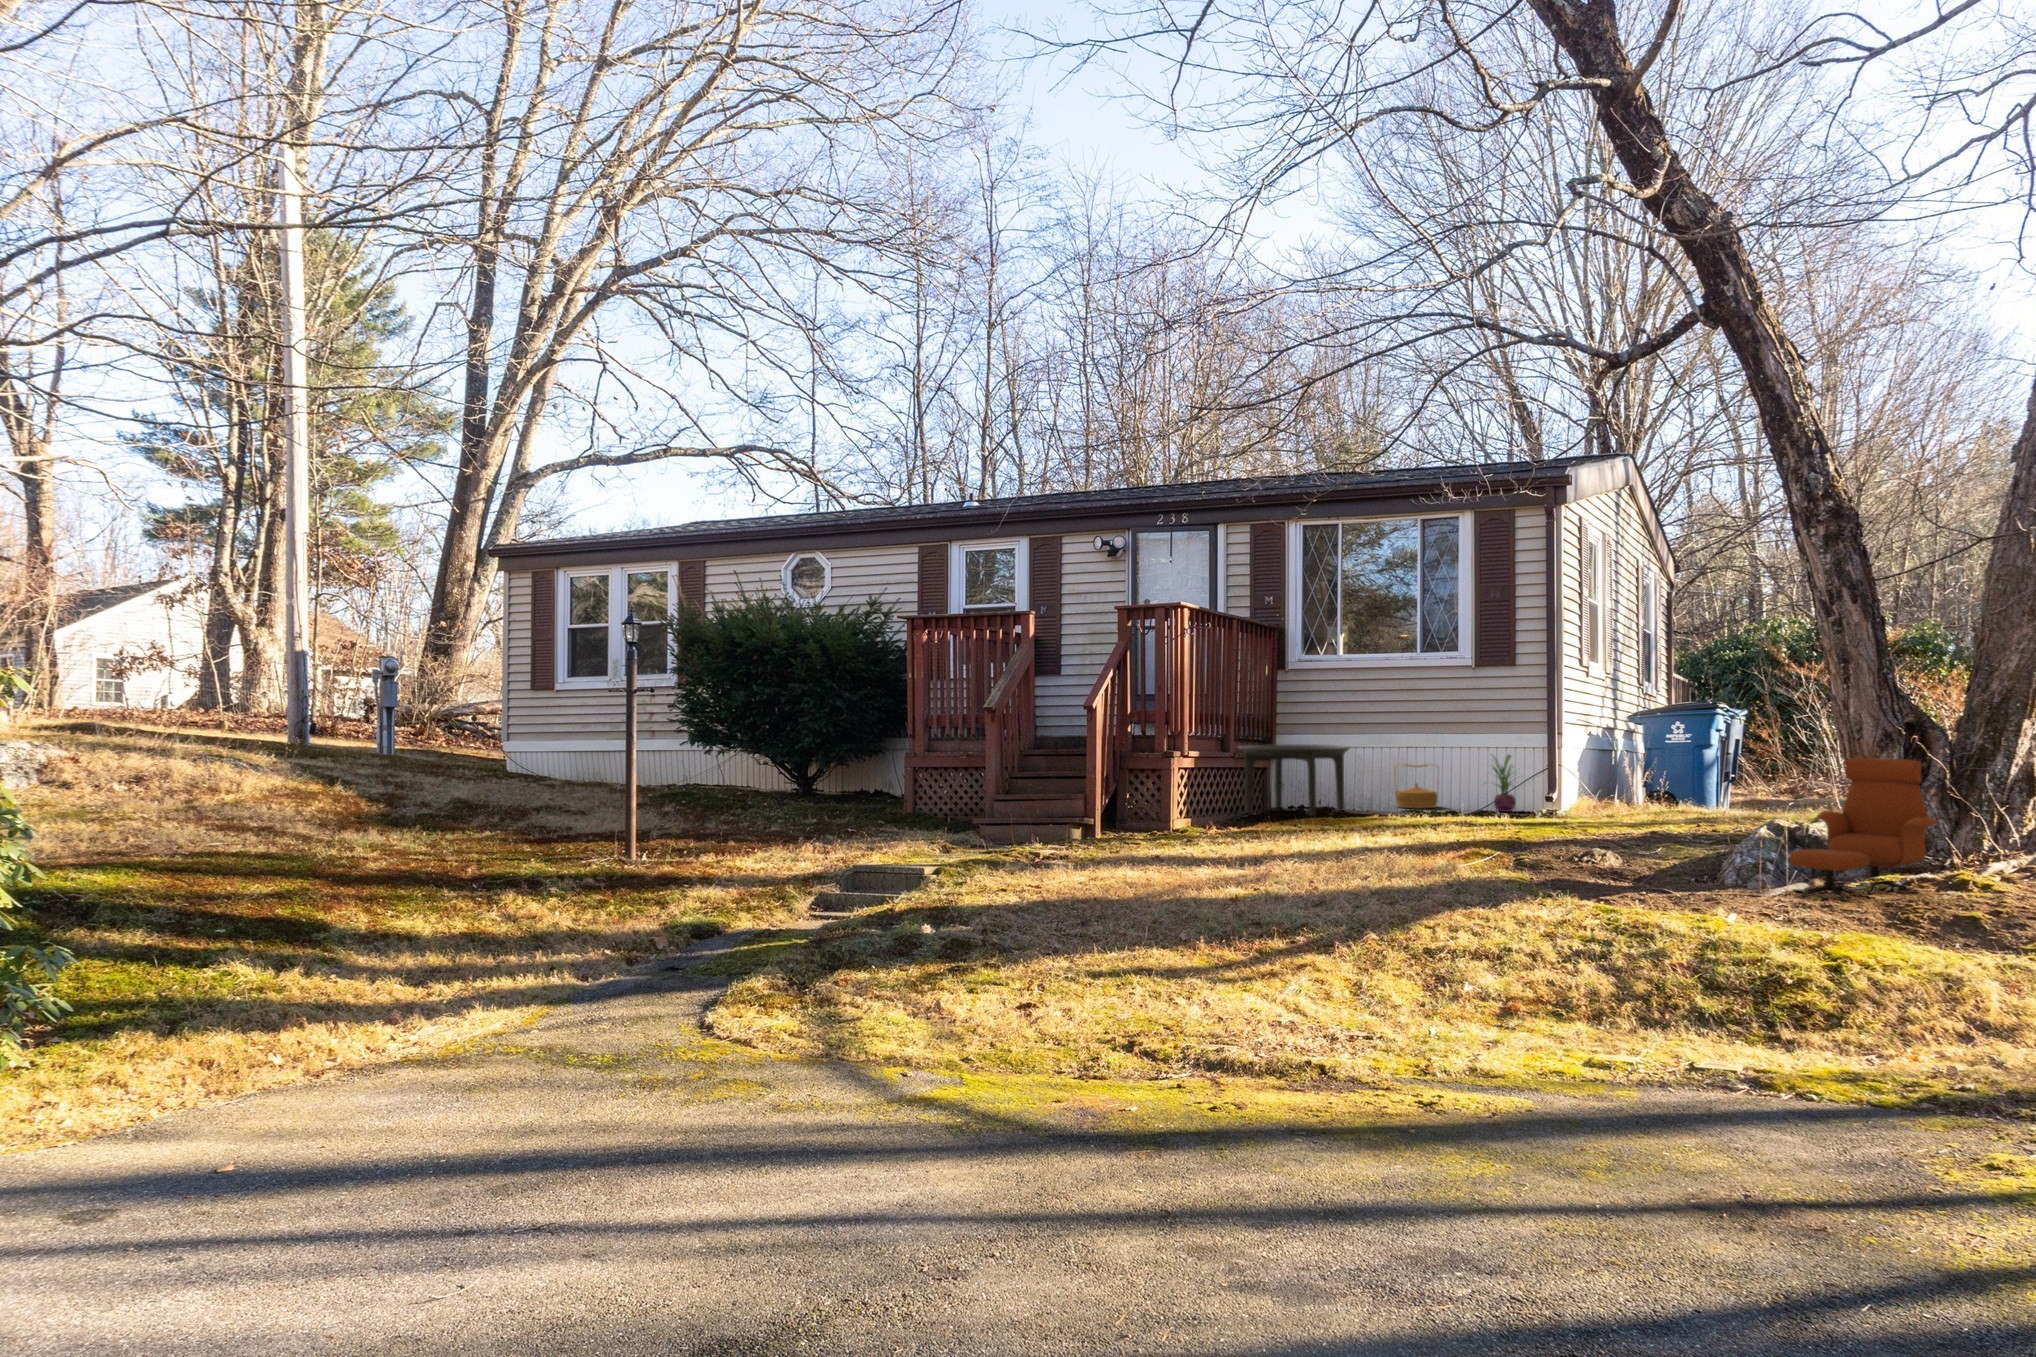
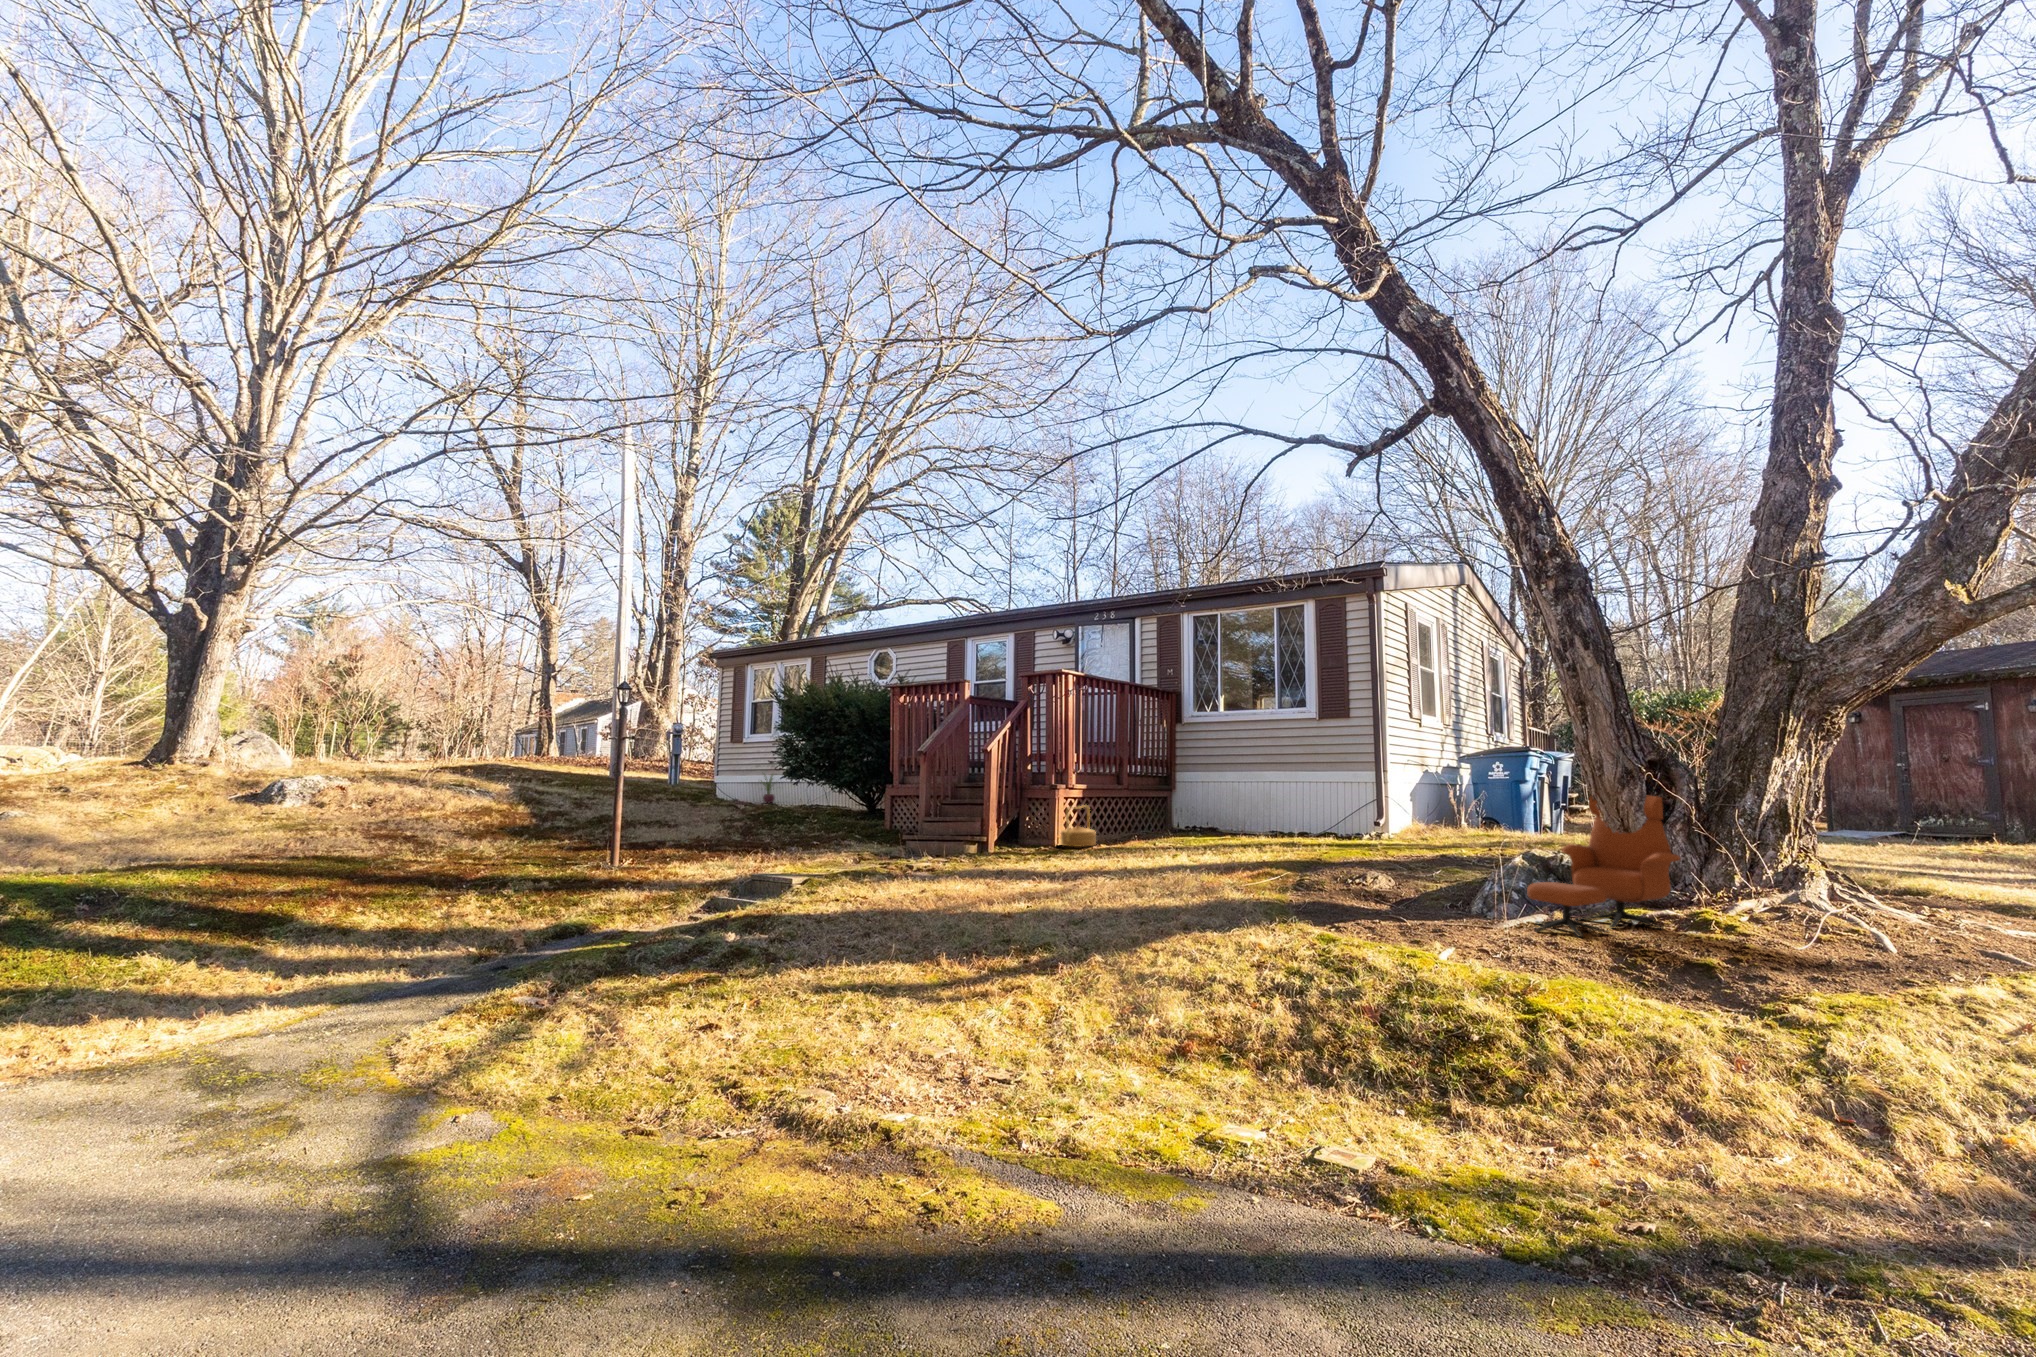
round table: present [1239,744,1350,816] -> none [1125,779,1215,837]
decorative plant: present [1491,755,1516,812] -> present [761,775,775,803]
woven basket: present [1394,764,1438,808] -> present [1061,806,1096,847]

